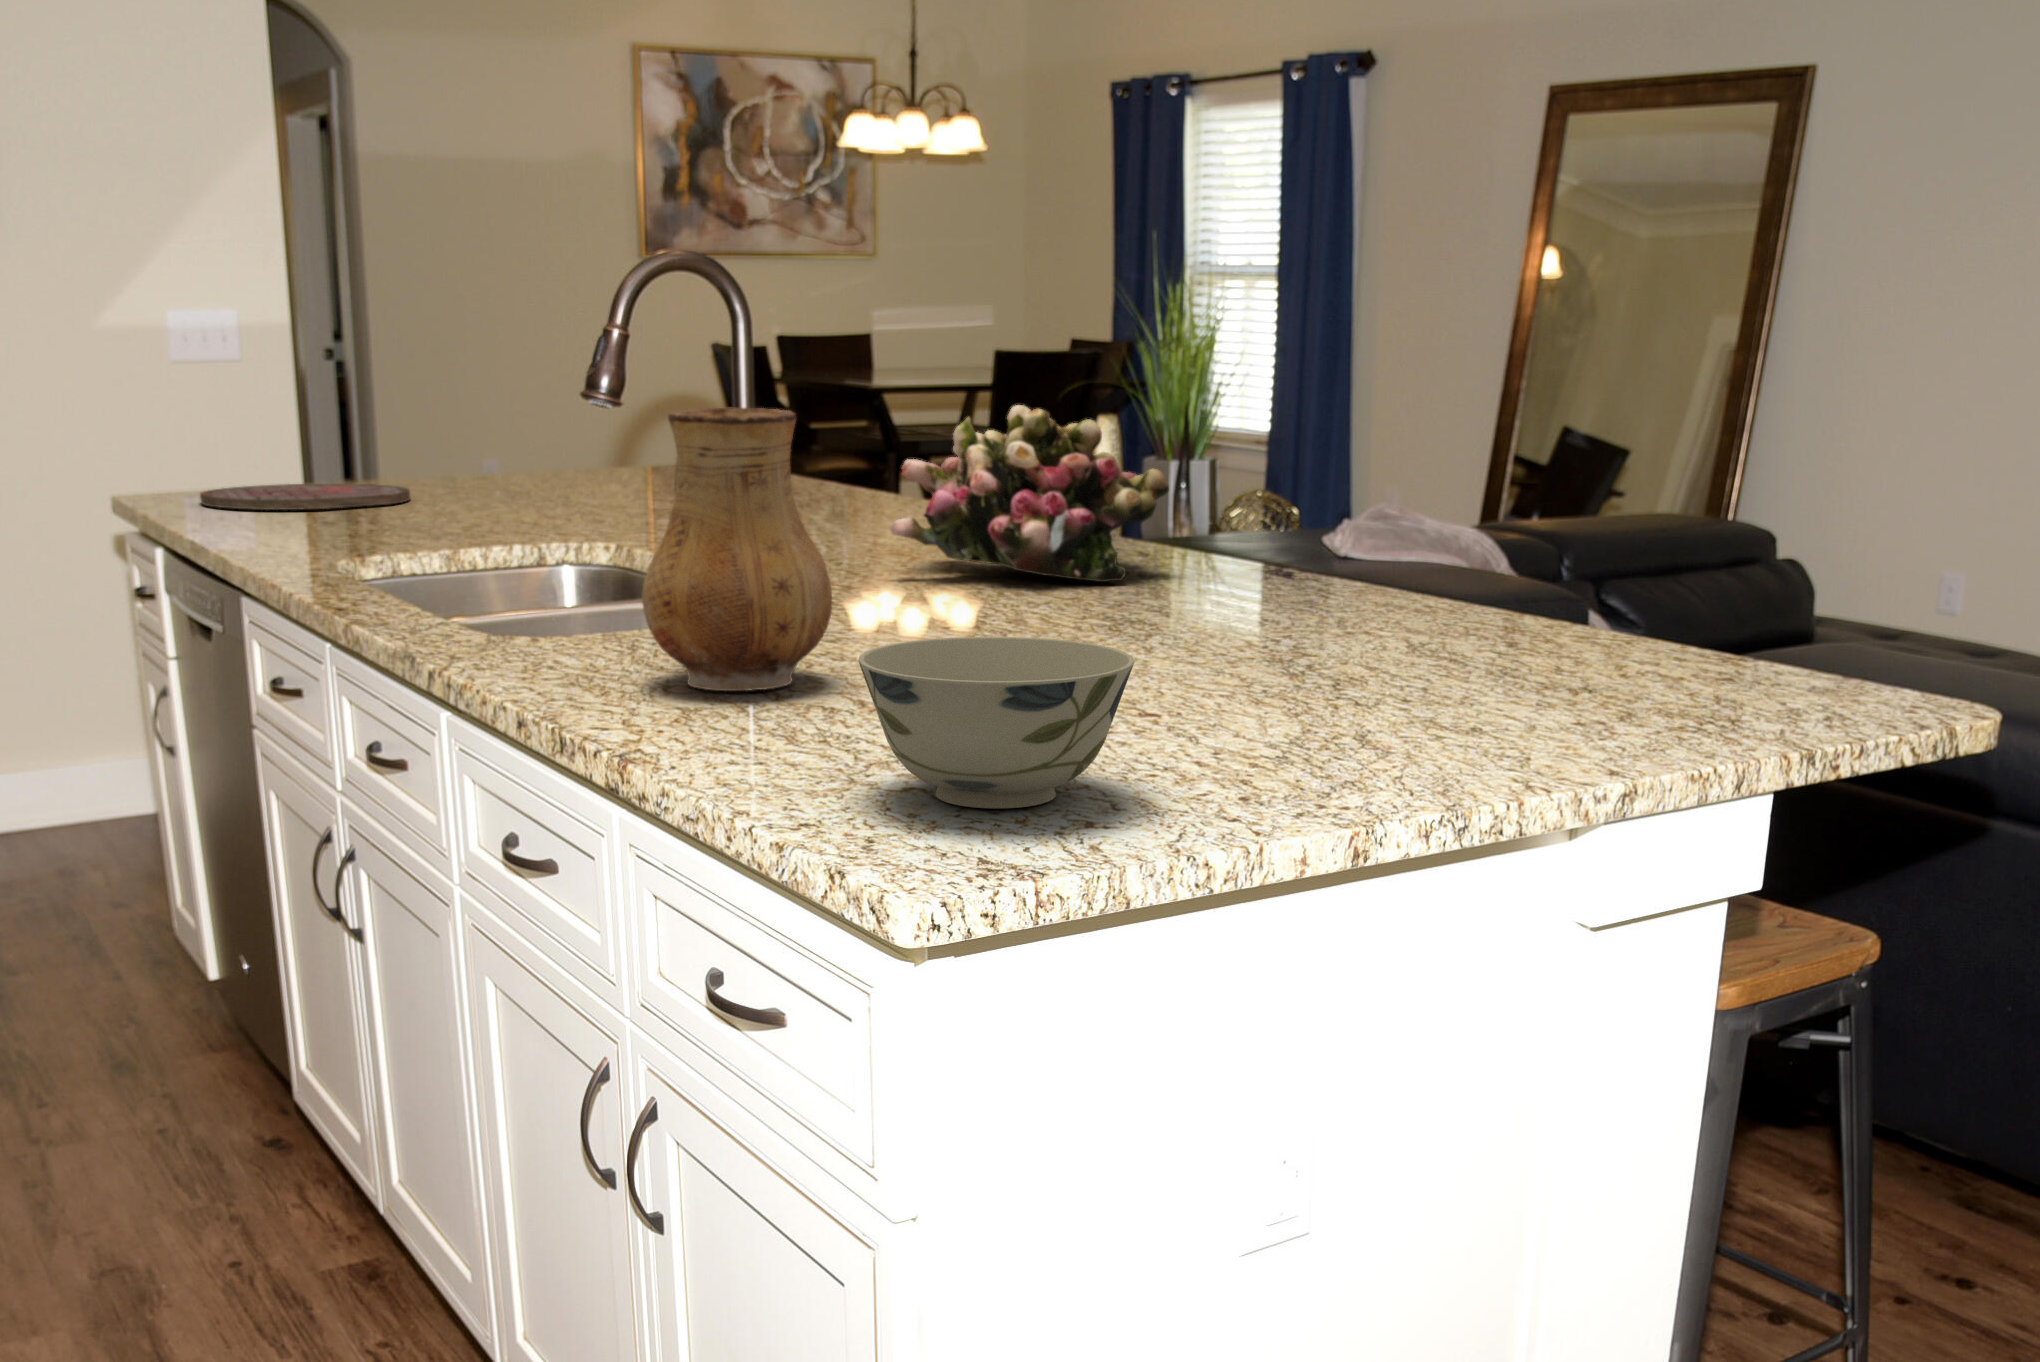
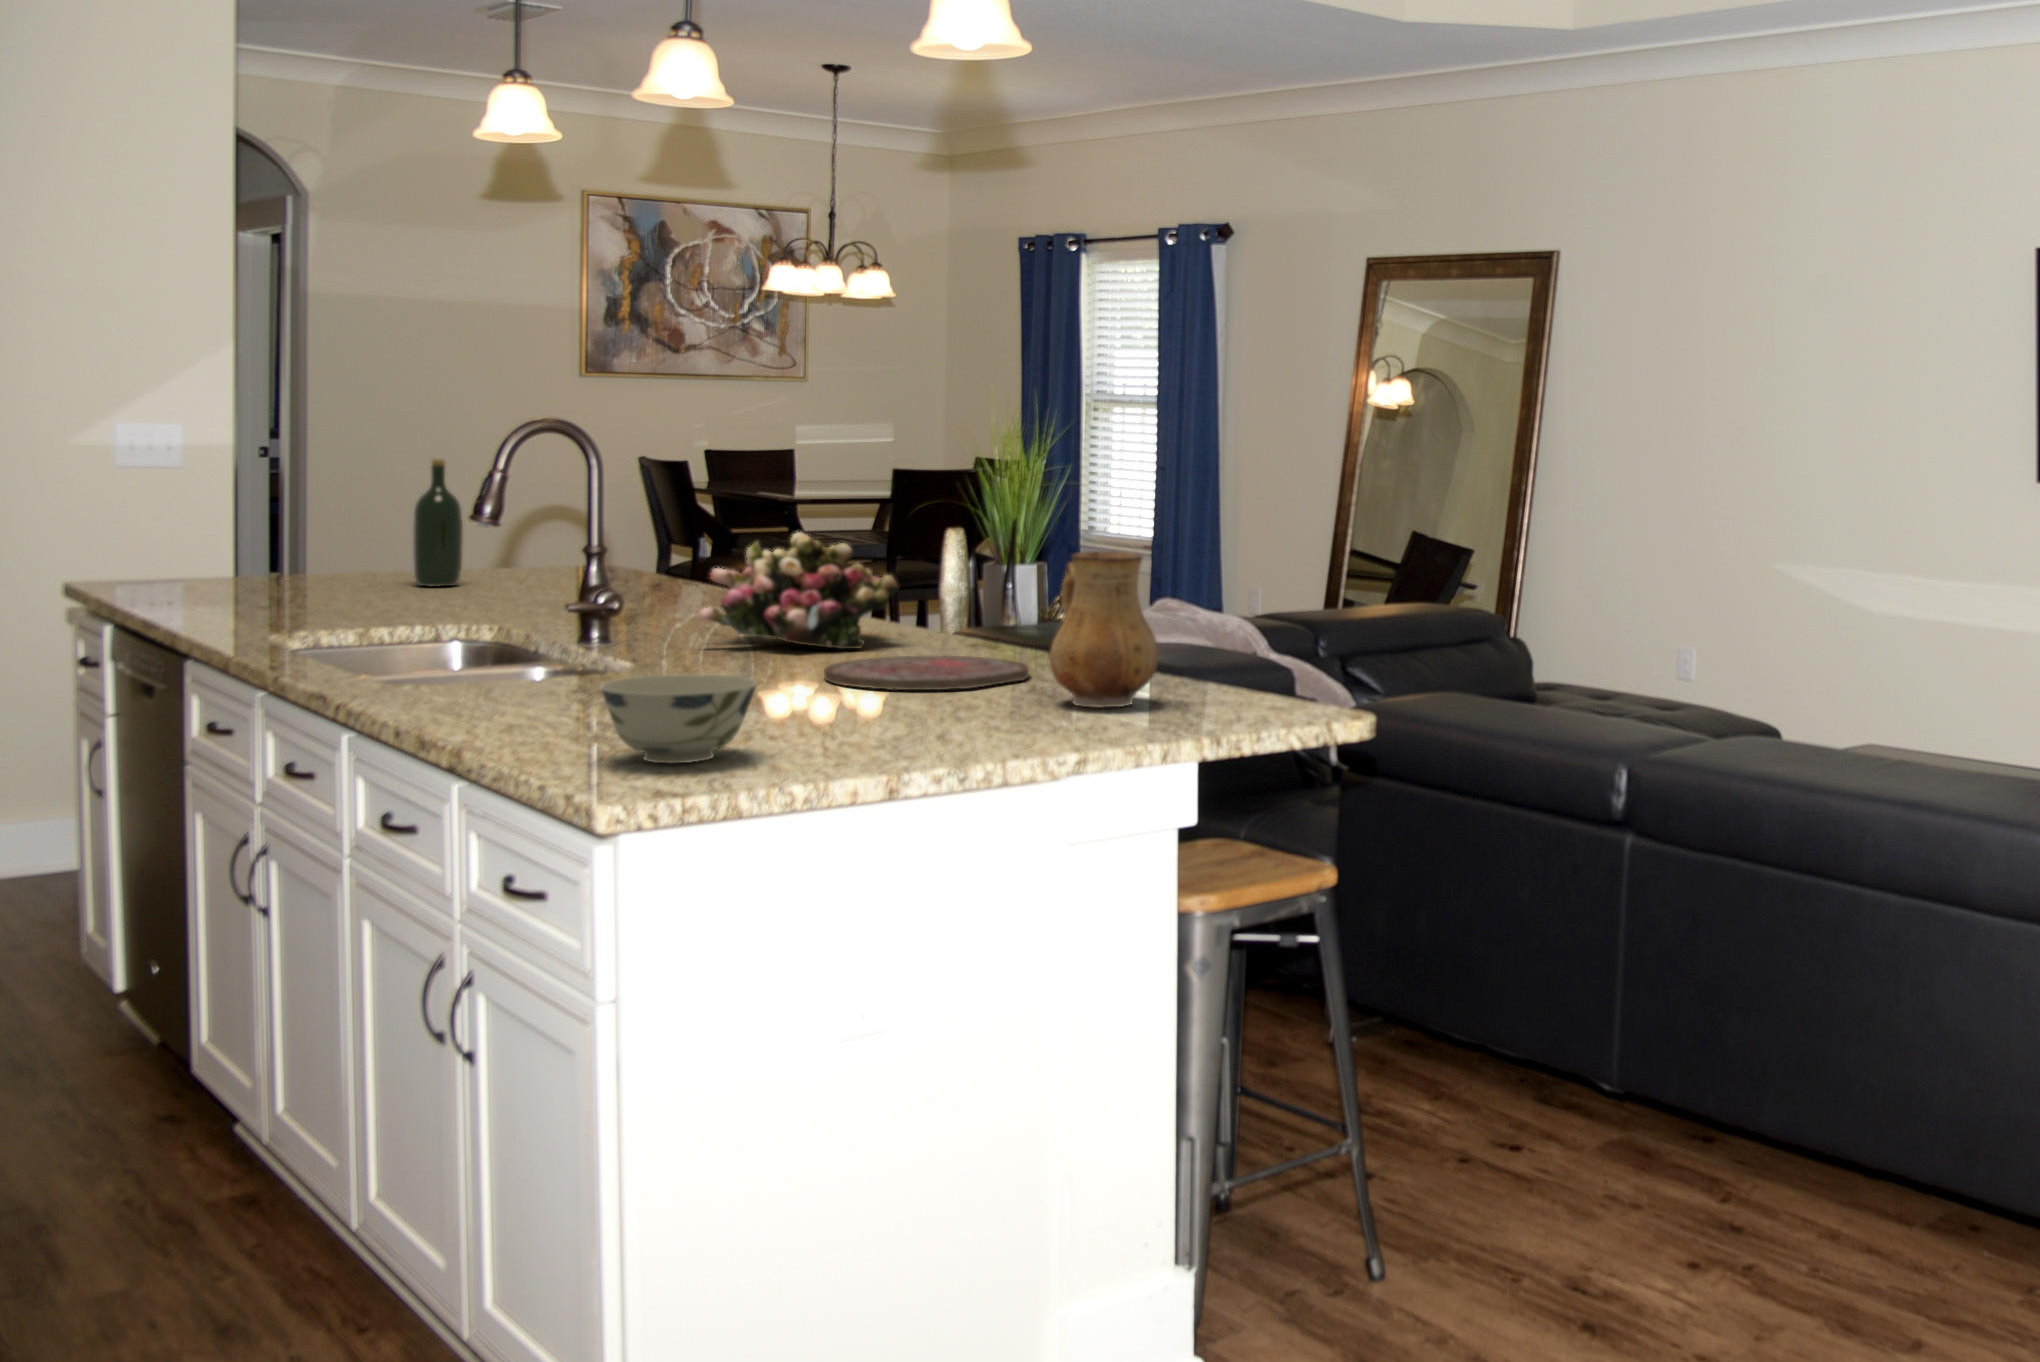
wine bottle: none [496,323,557,492] -> present [413,459,463,587]
ceramic pitcher: present [642,408,832,691] -> present [1050,551,1158,708]
cutting board: present [200,484,411,510] -> present [824,656,1029,690]

